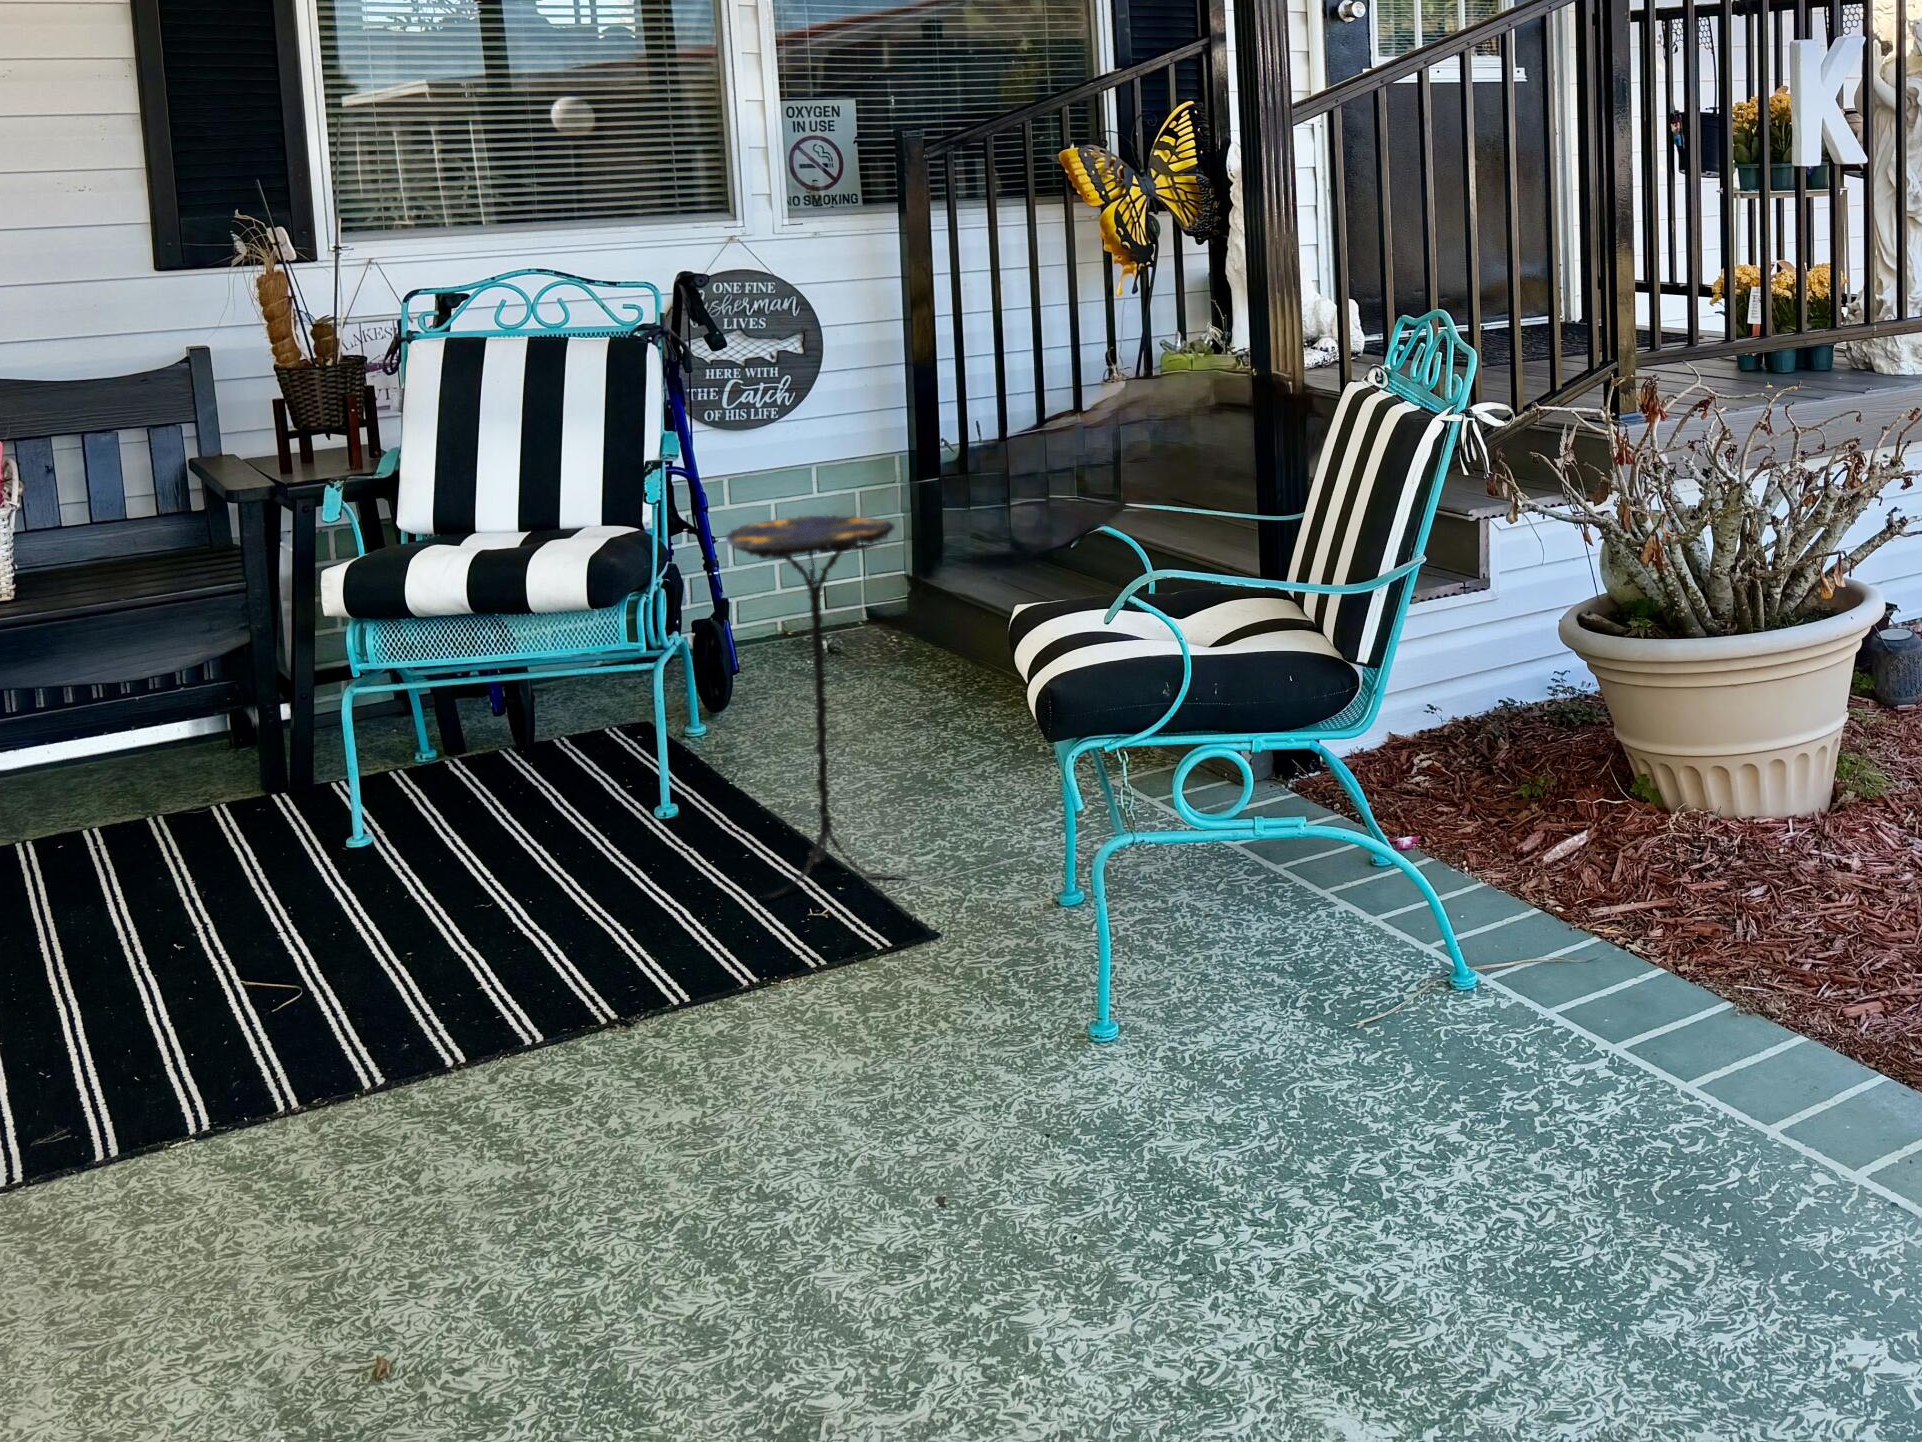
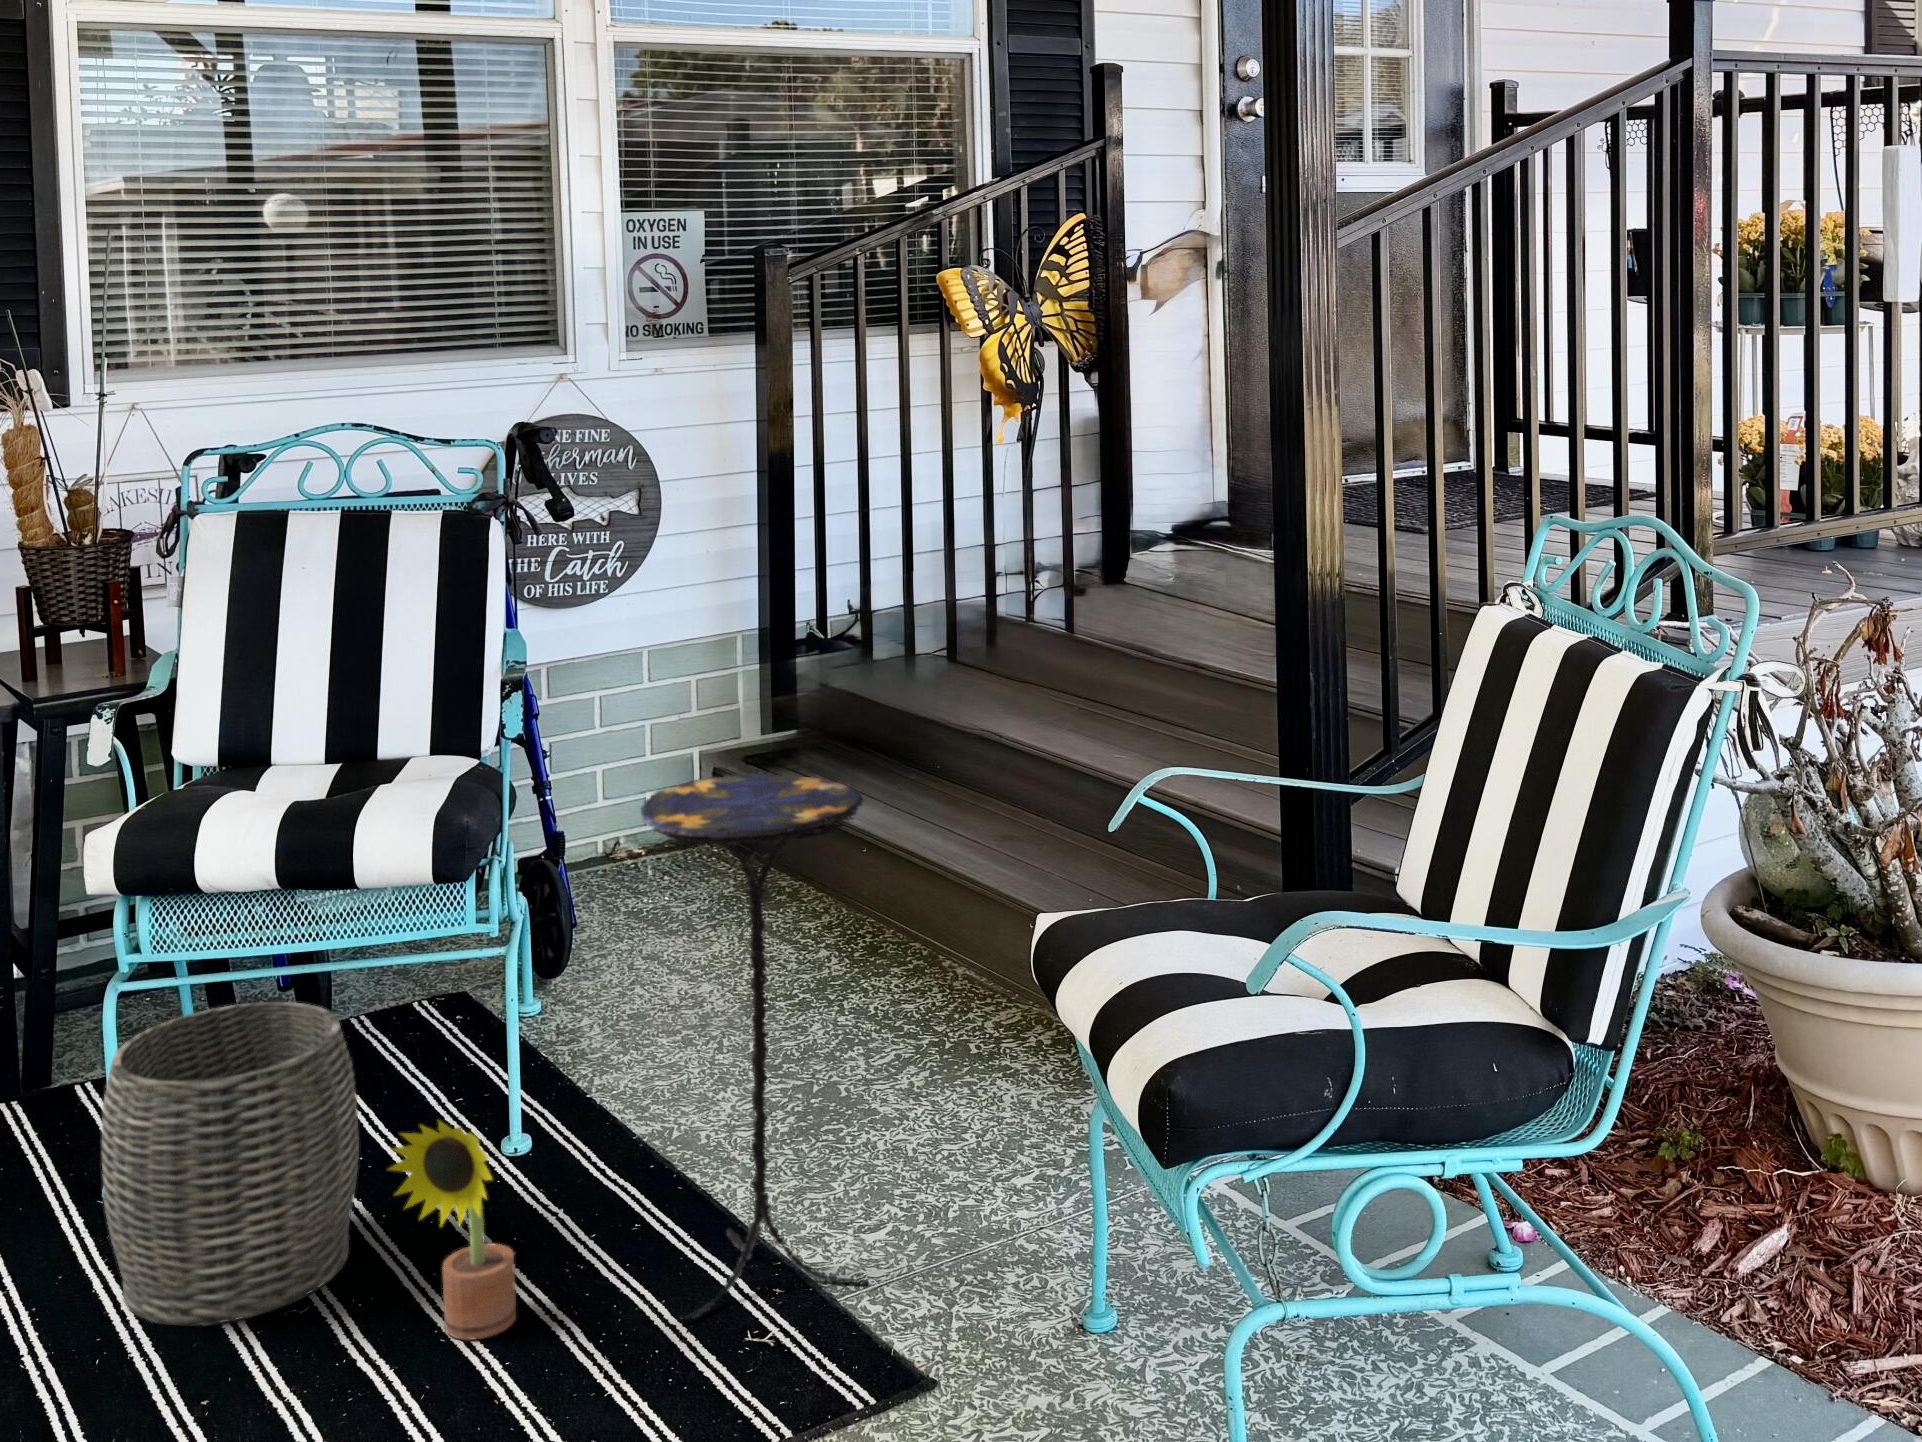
woven basket: none [337,692,533,909] -> present [102,1002,359,1326]
decorative plant: none [541,752,643,912] -> present [389,1121,516,1340]

